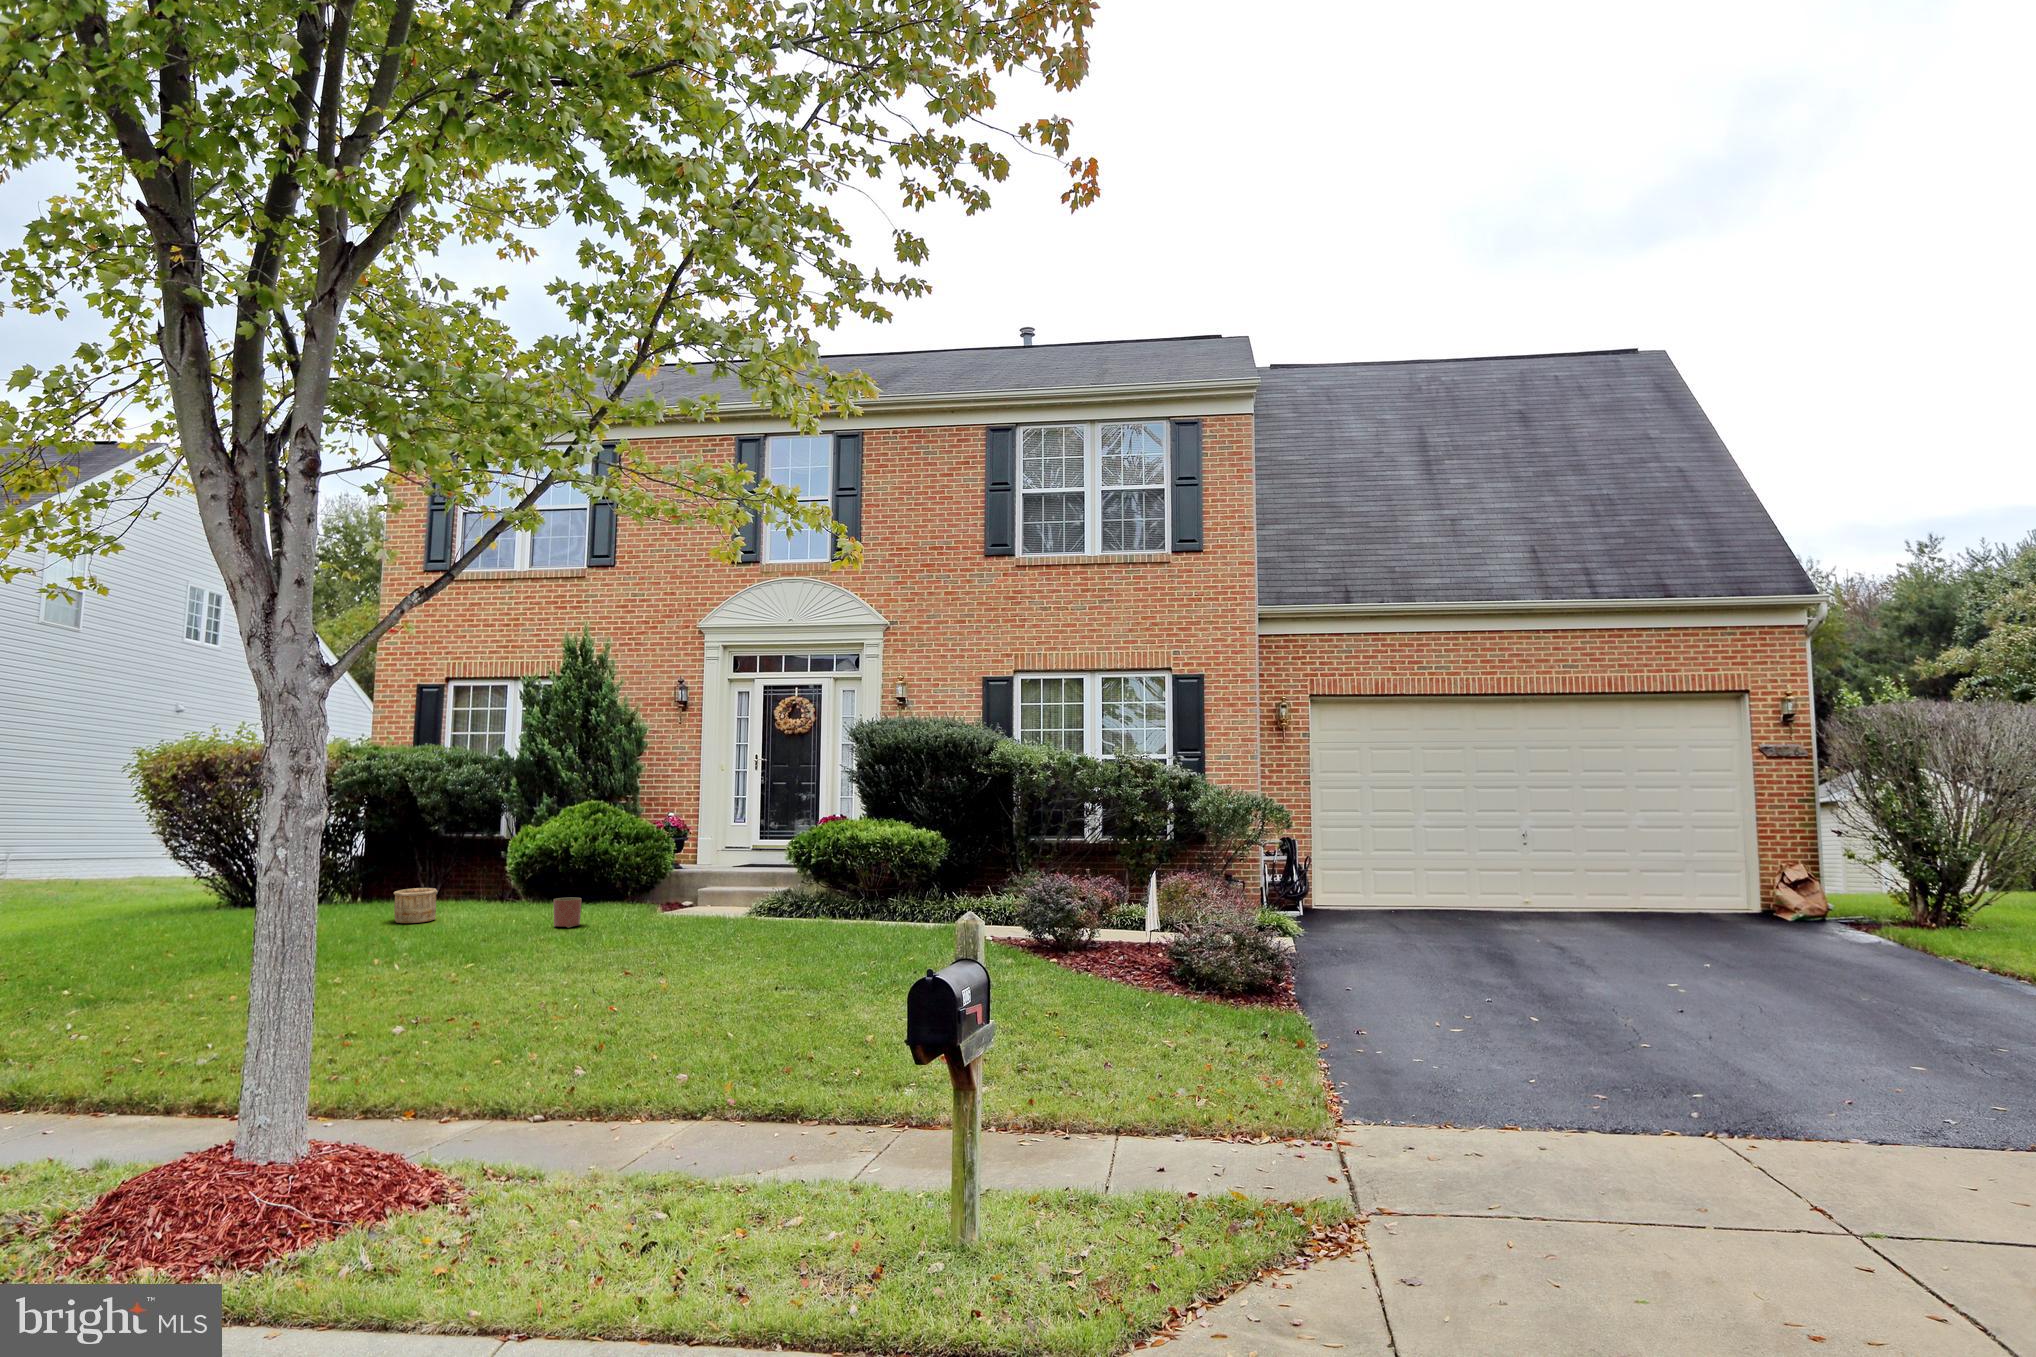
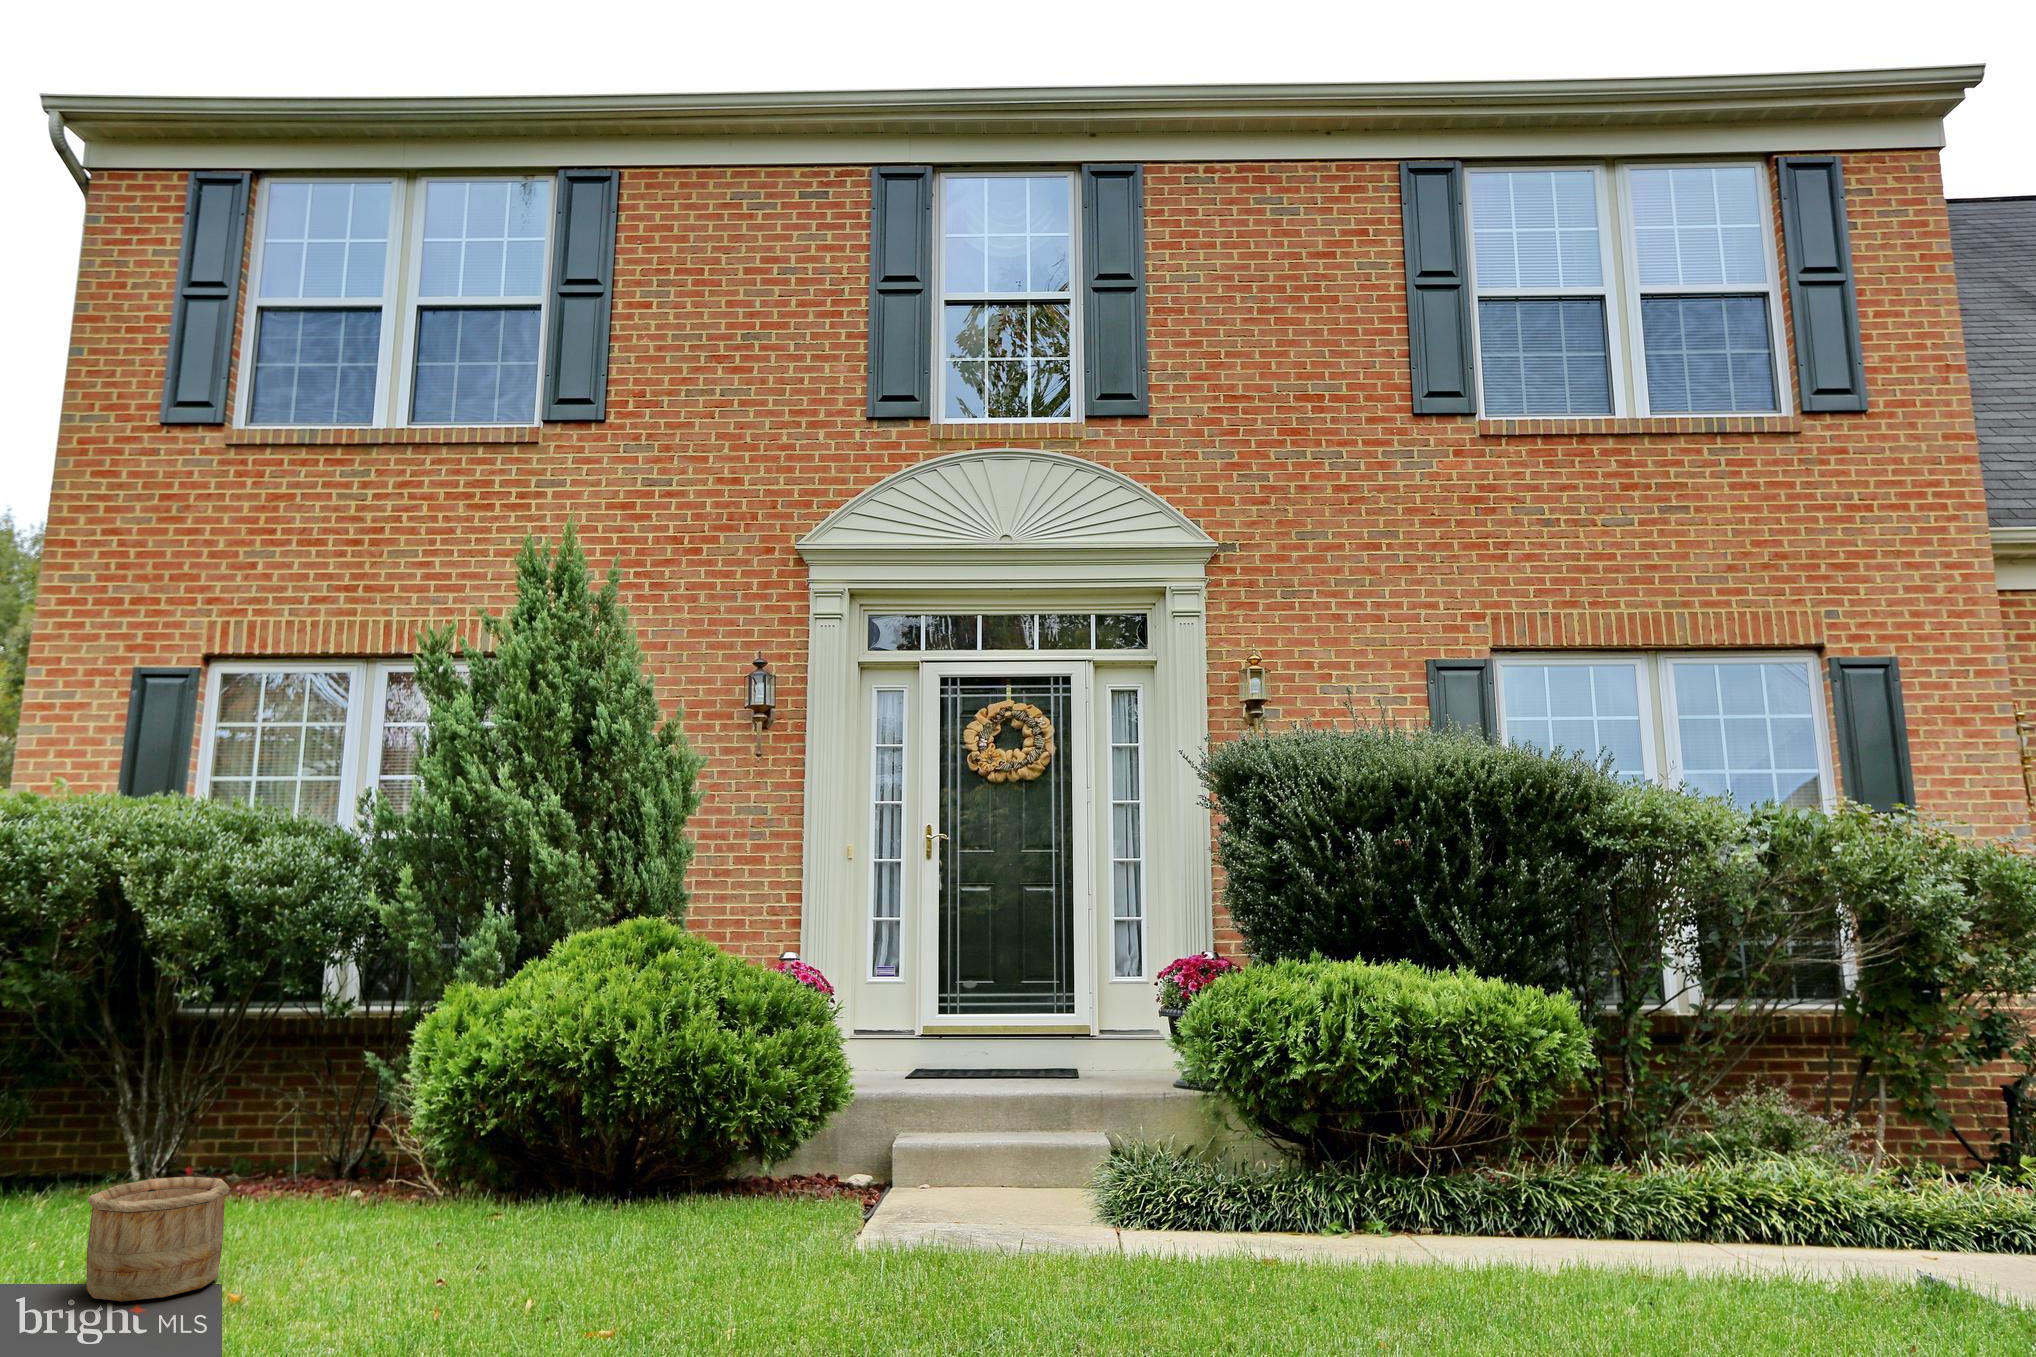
planter: present [554,897,582,928] -> none [617,1203,700,1306]

